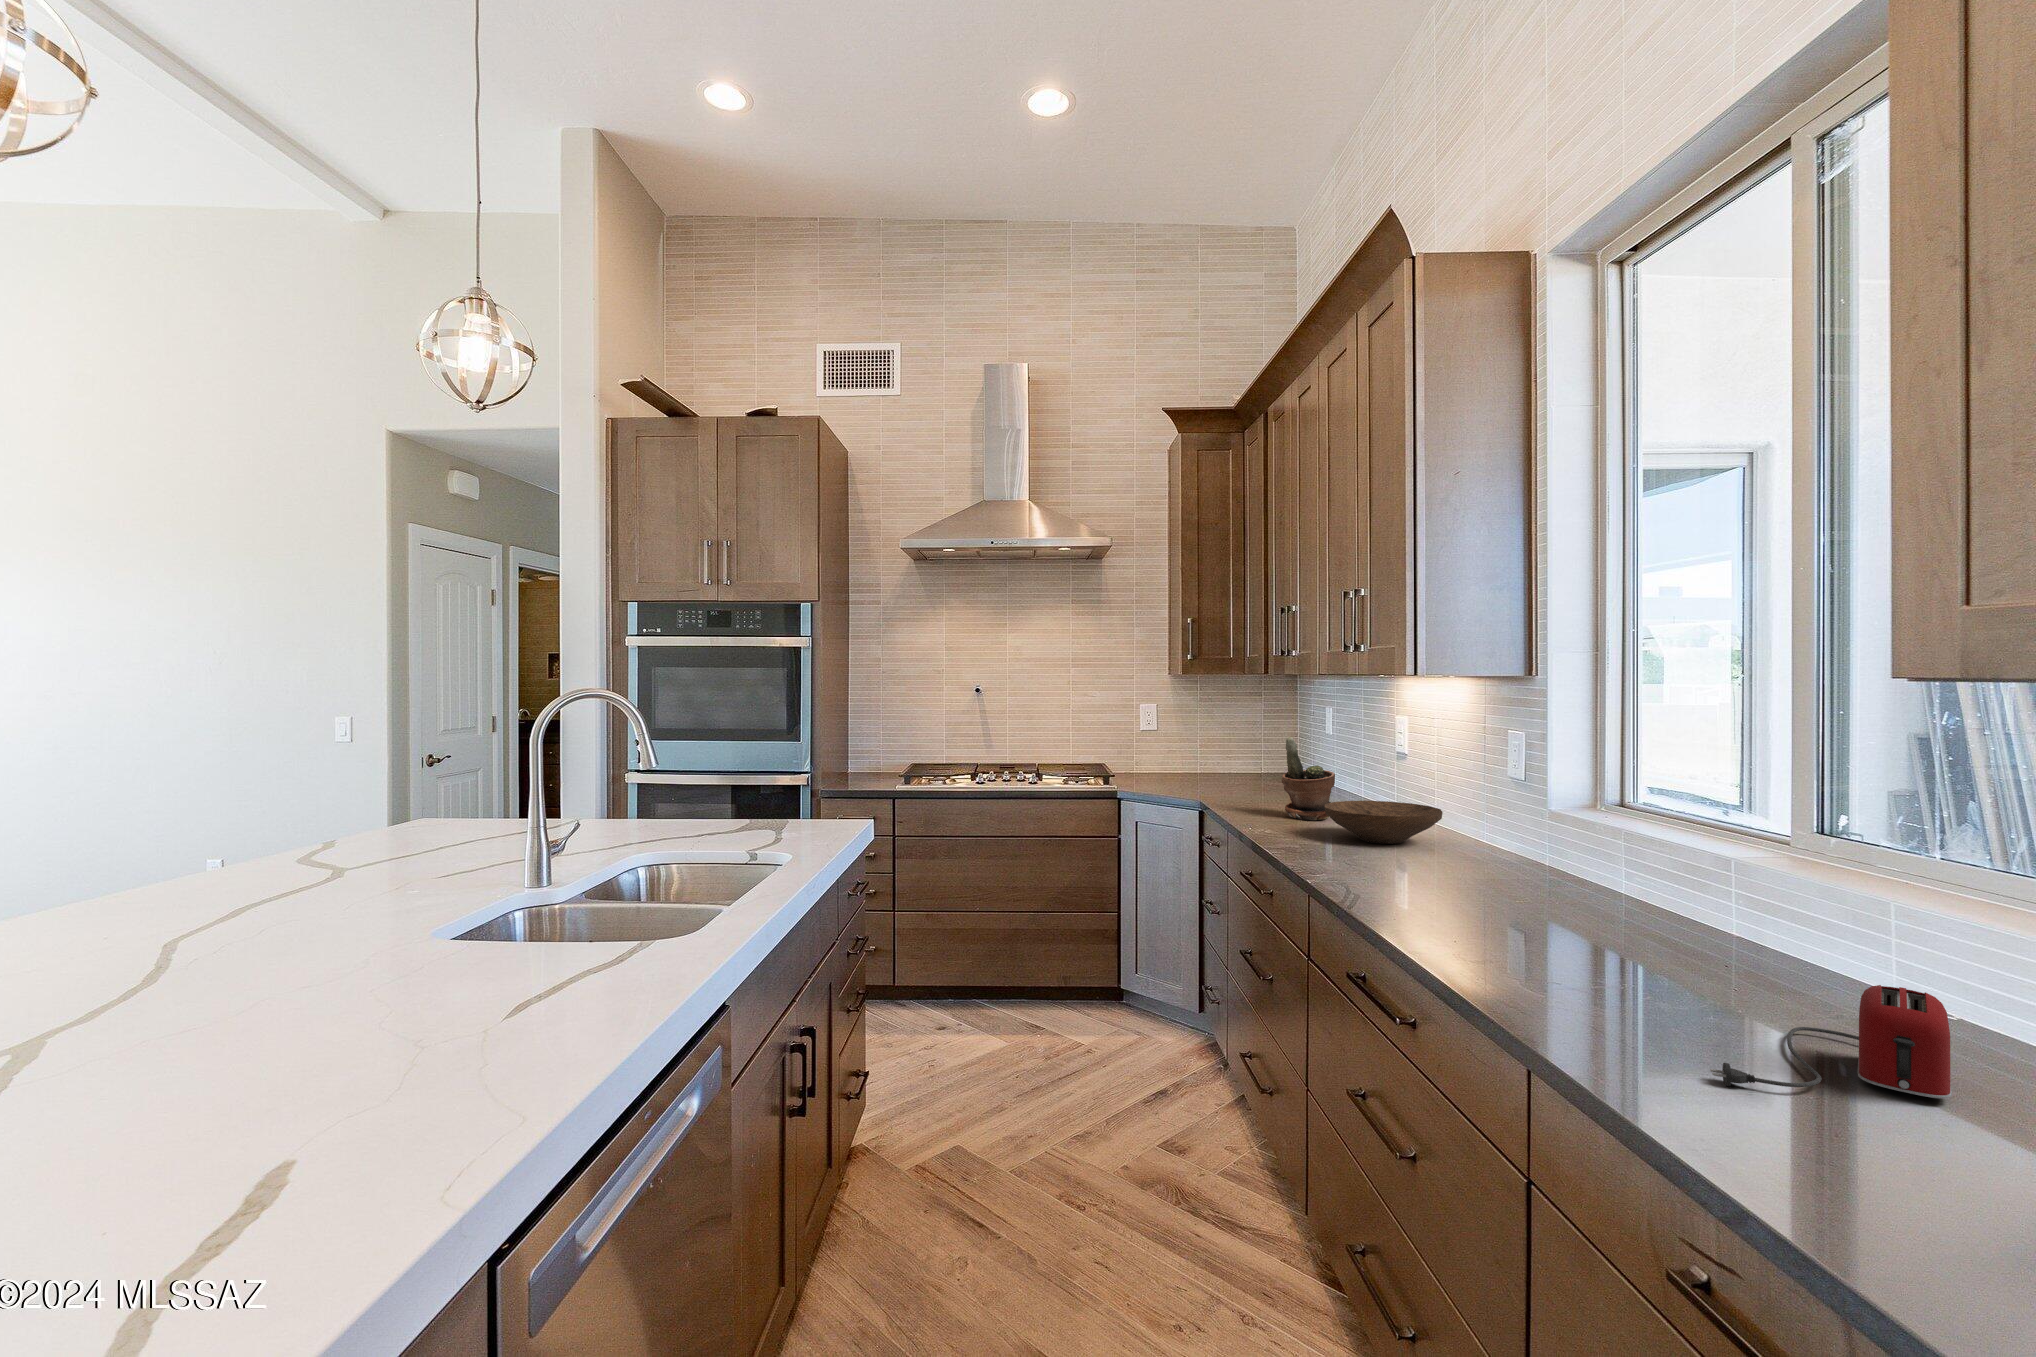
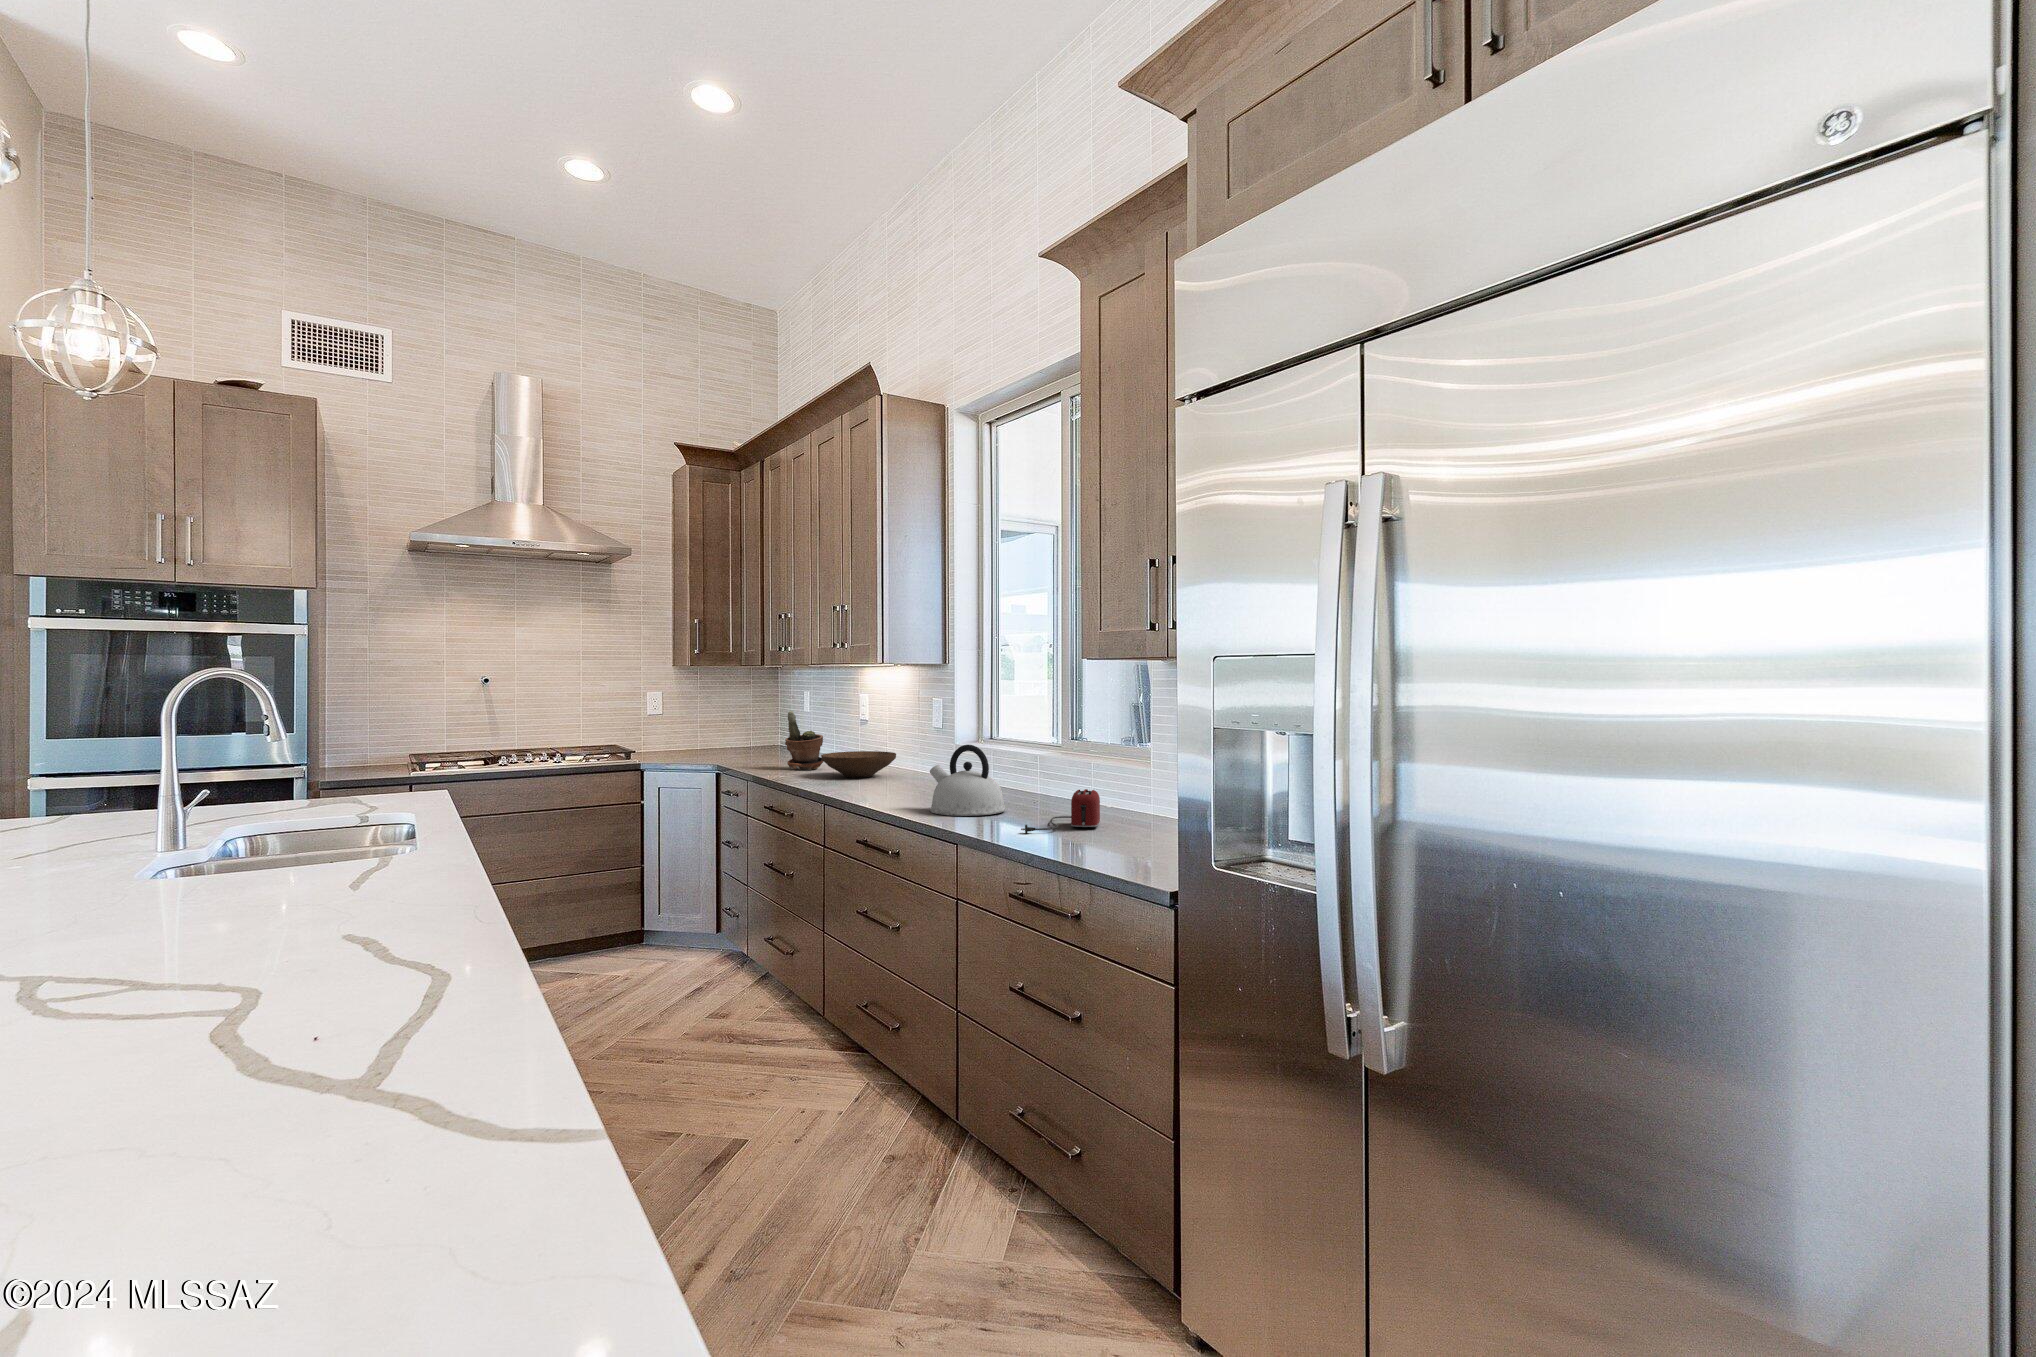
kettle: none [1486,835,1658,986] -> present [930,745,1006,816]

